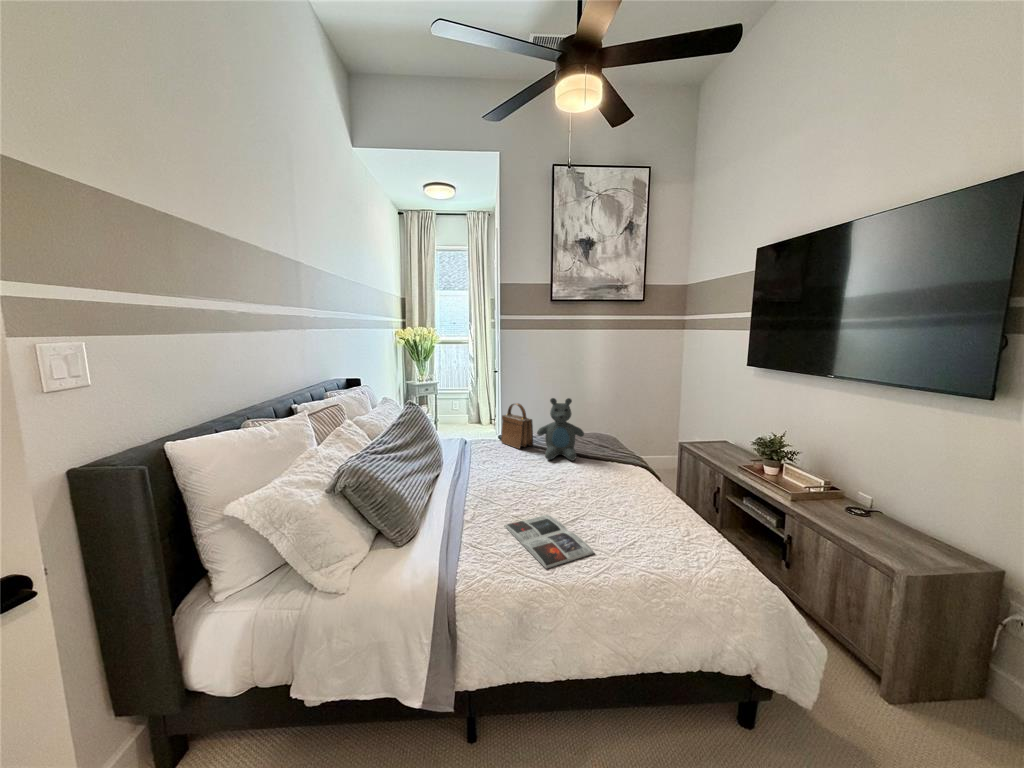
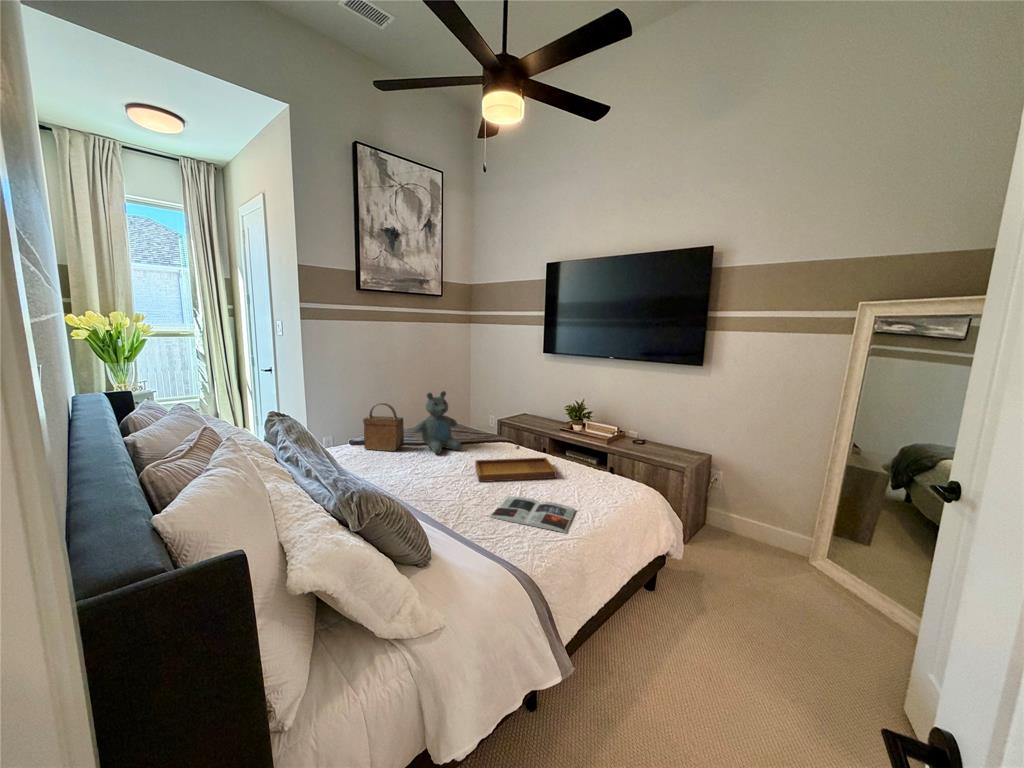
tray: none [545,466,643,515] -> present [475,445,556,482]

